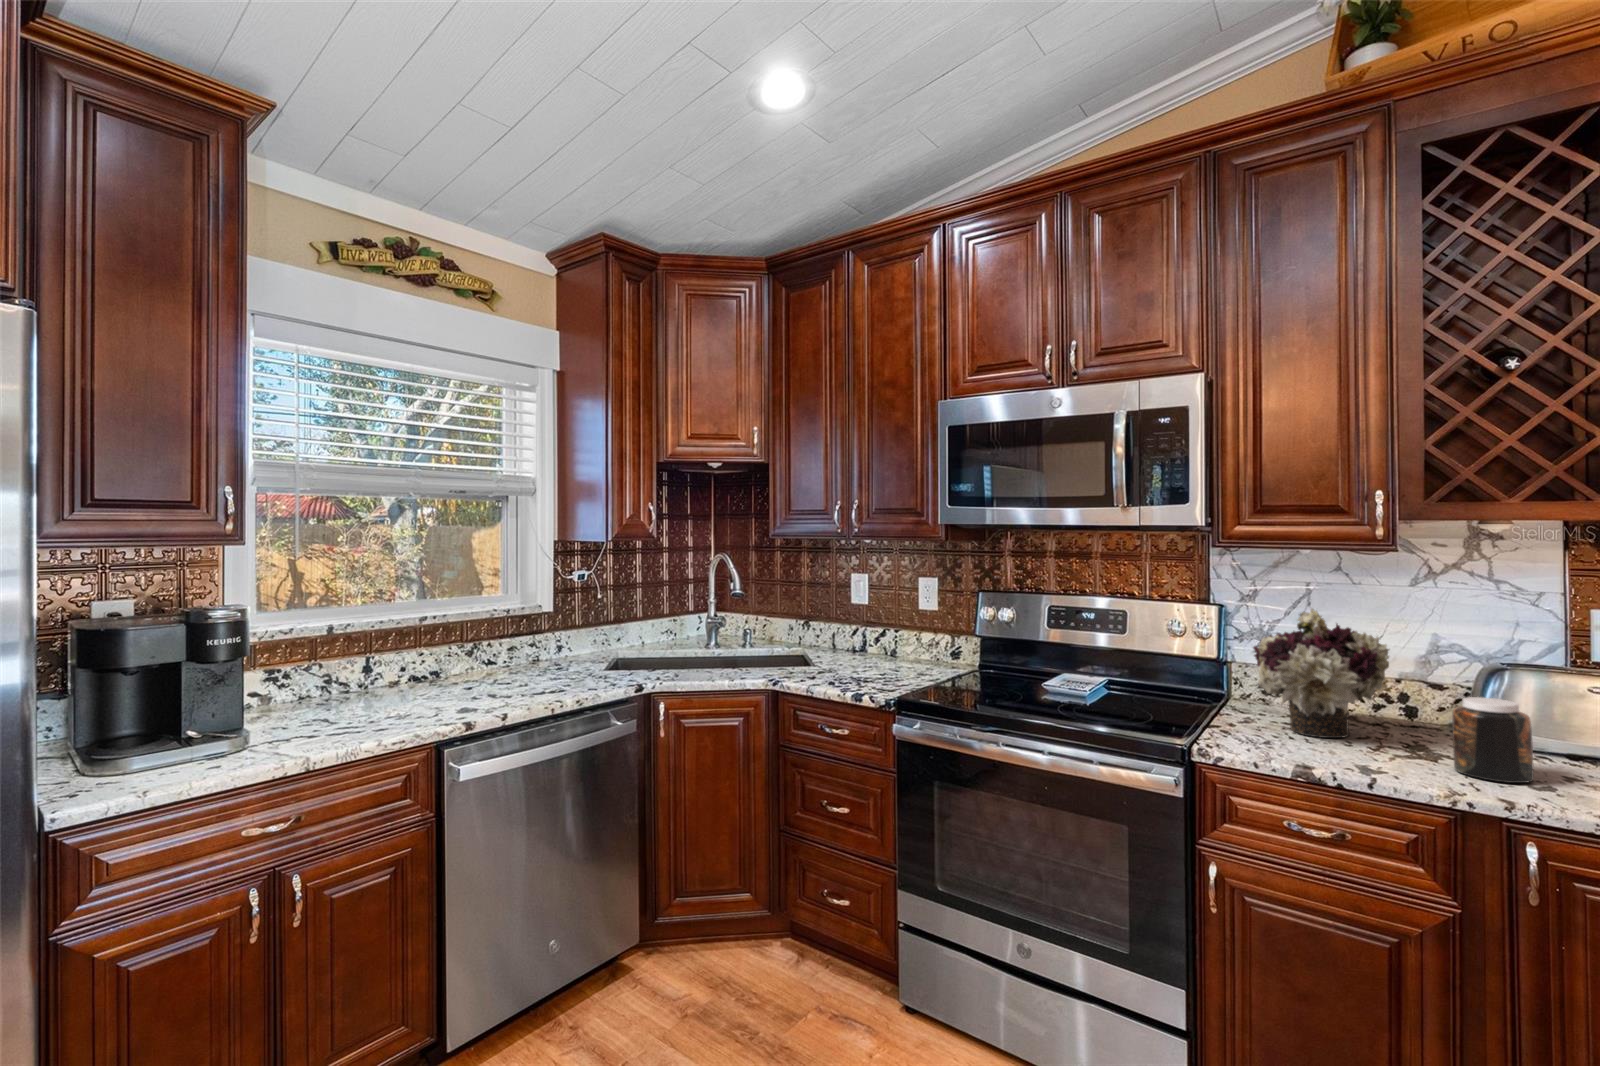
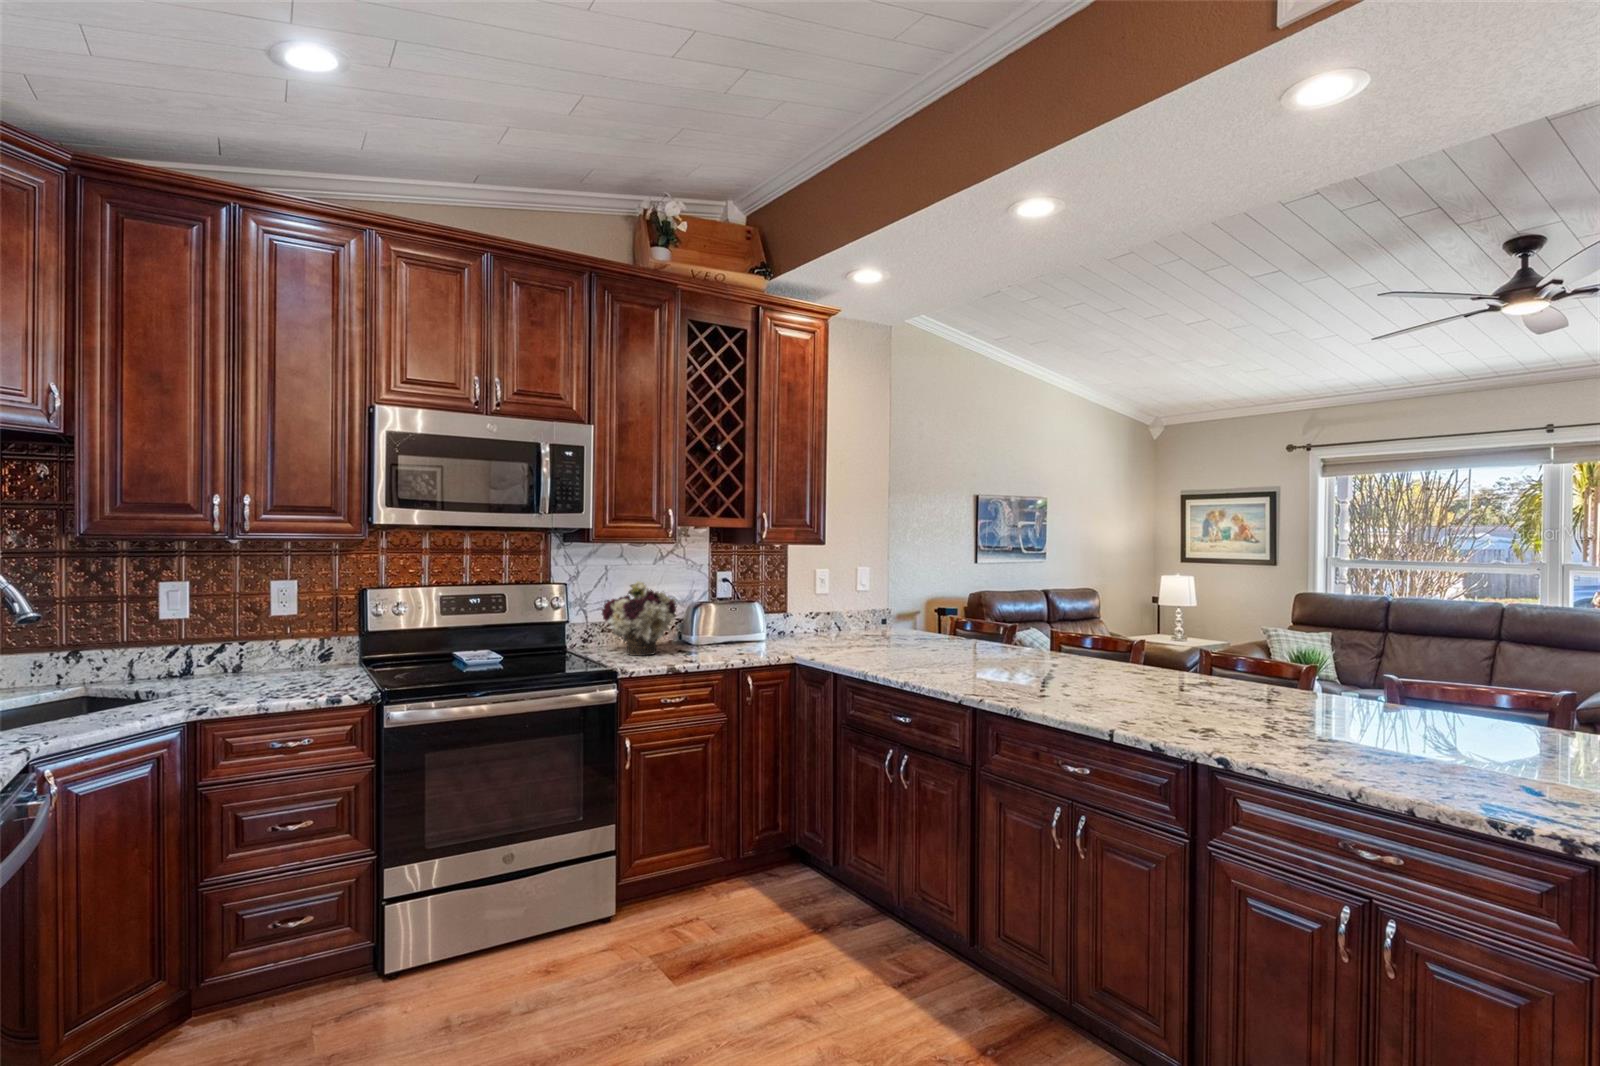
jar: present [1452,697,1534,783] -> none [711,617,739,655]

